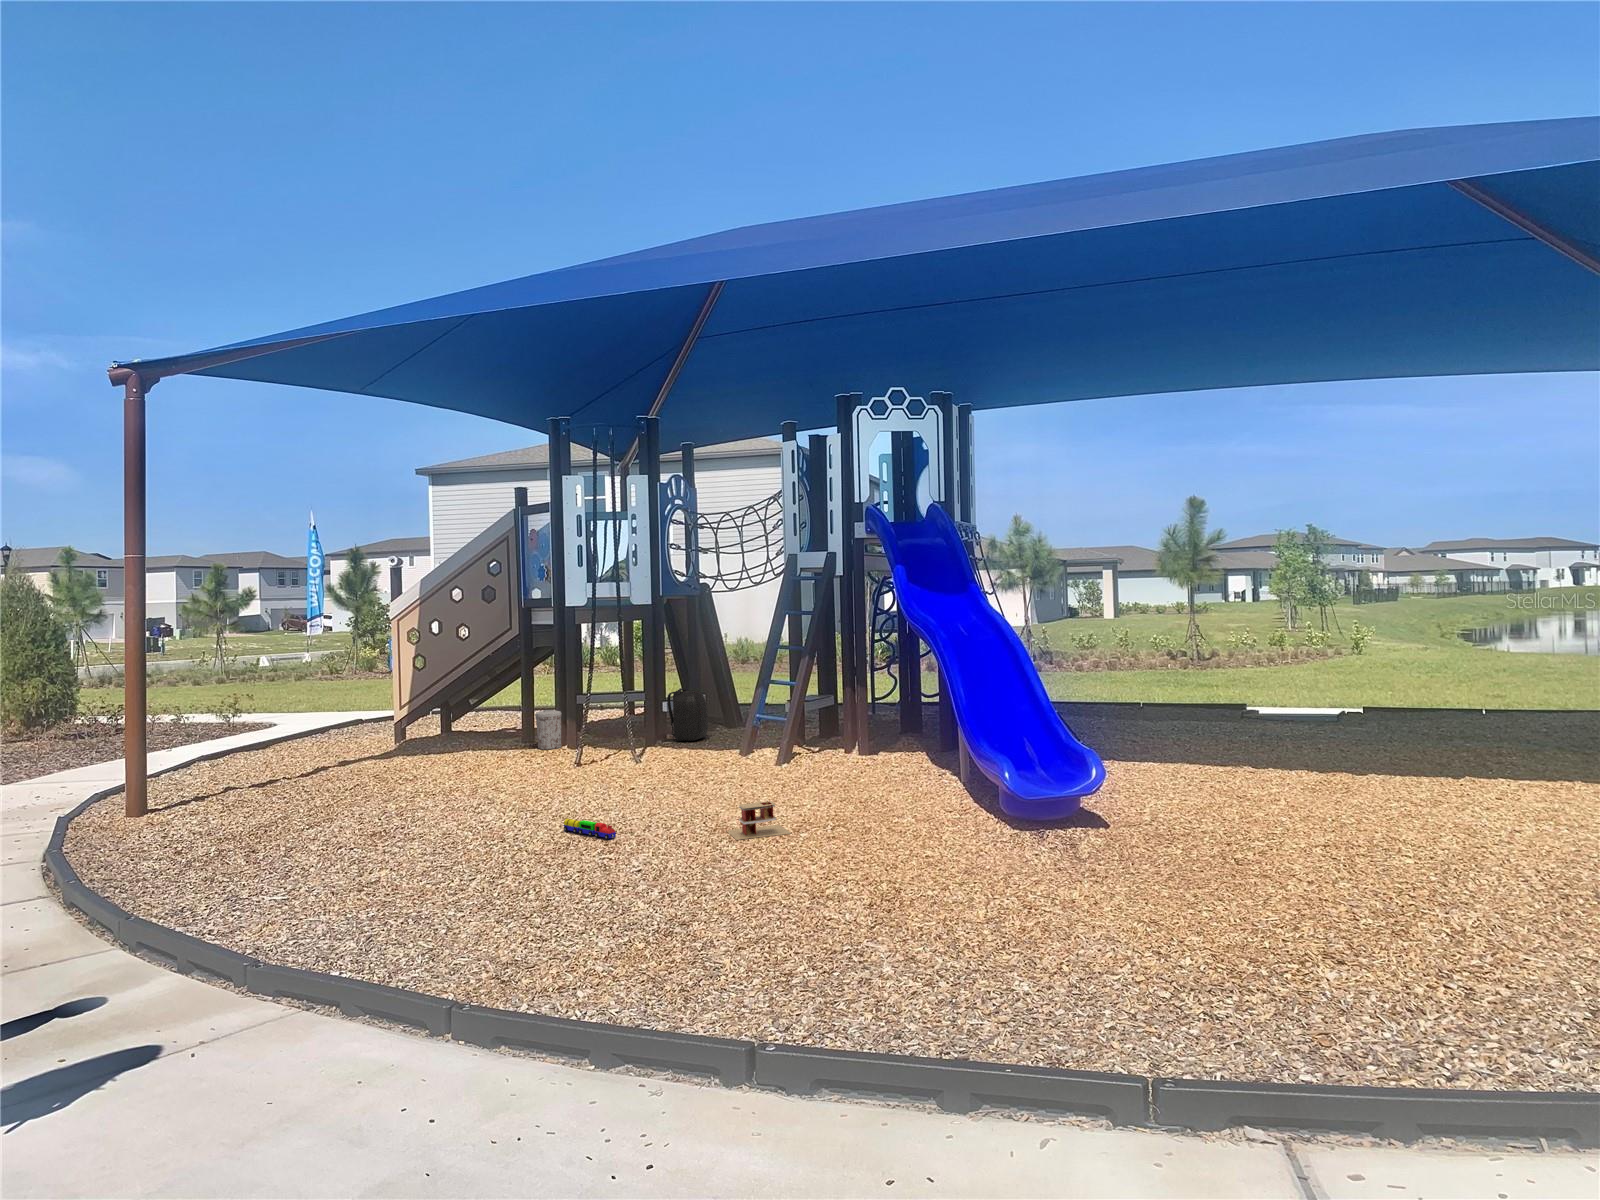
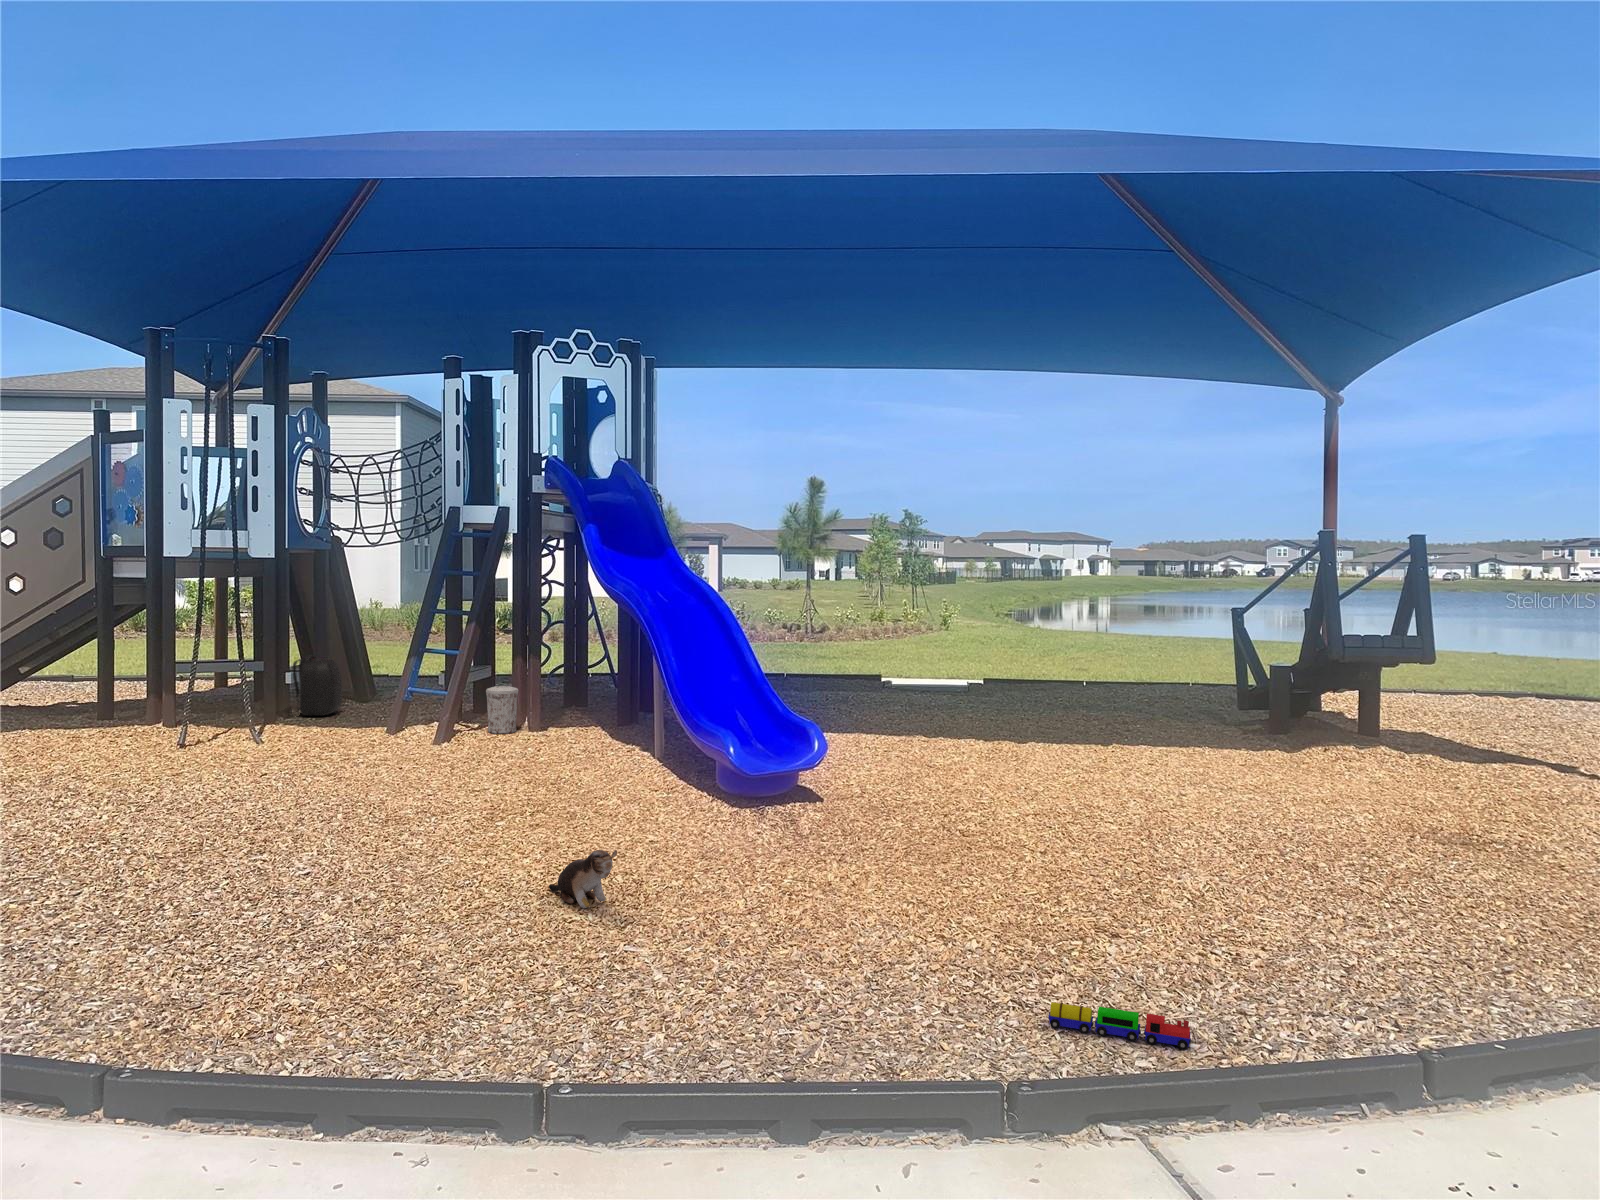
trash can: present [535,709,562,750] -> present [486,685,519,734]
toy house: present [727,801,791,840] -> none [404,784,485,831]
toy train: present [564,819,616,840] -> present [1048,1002,1191,1050]
plush toy: none [822,859,870,910] -> present [549,850,617,909]

